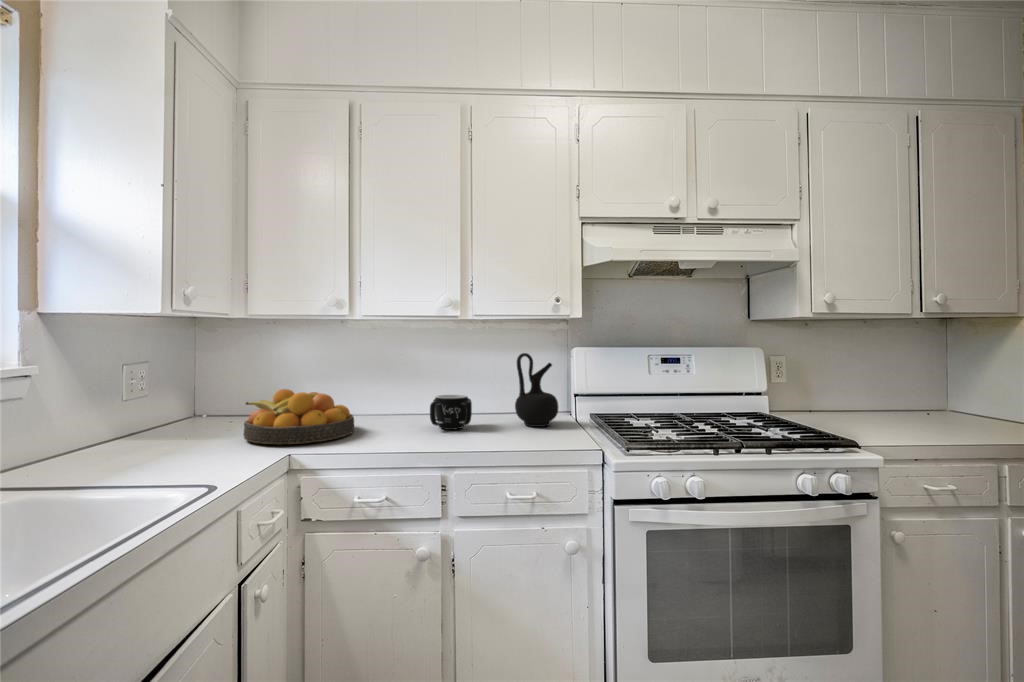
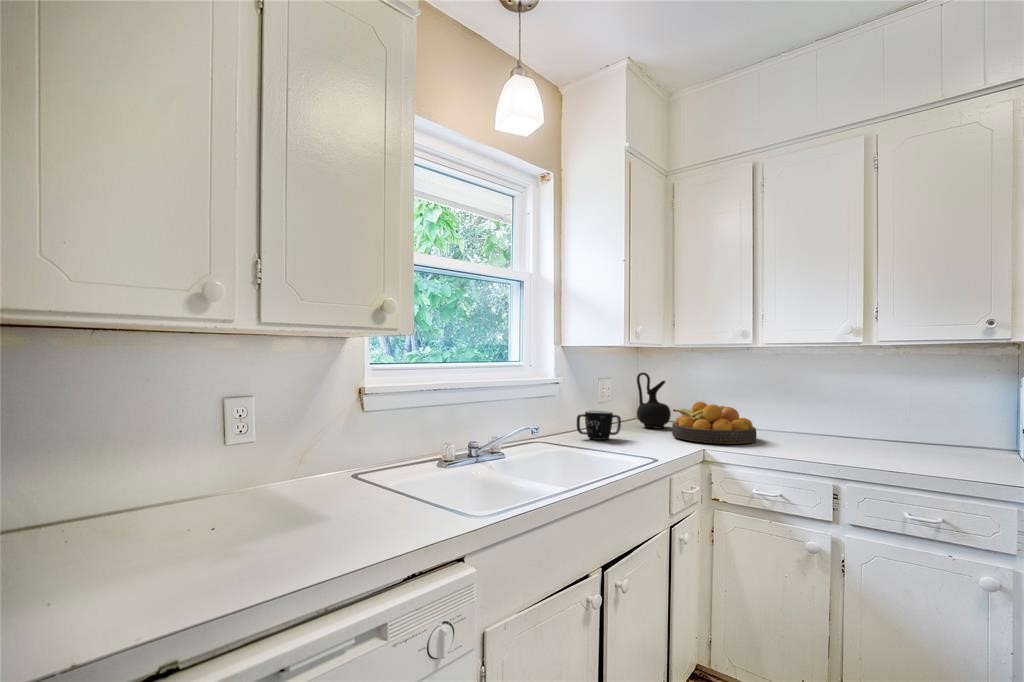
ceramic jug: present [515,353,558,427] -> present [637,372,671,428]
mug: present [430,395,472,430] -> present [577,410,621,440]

